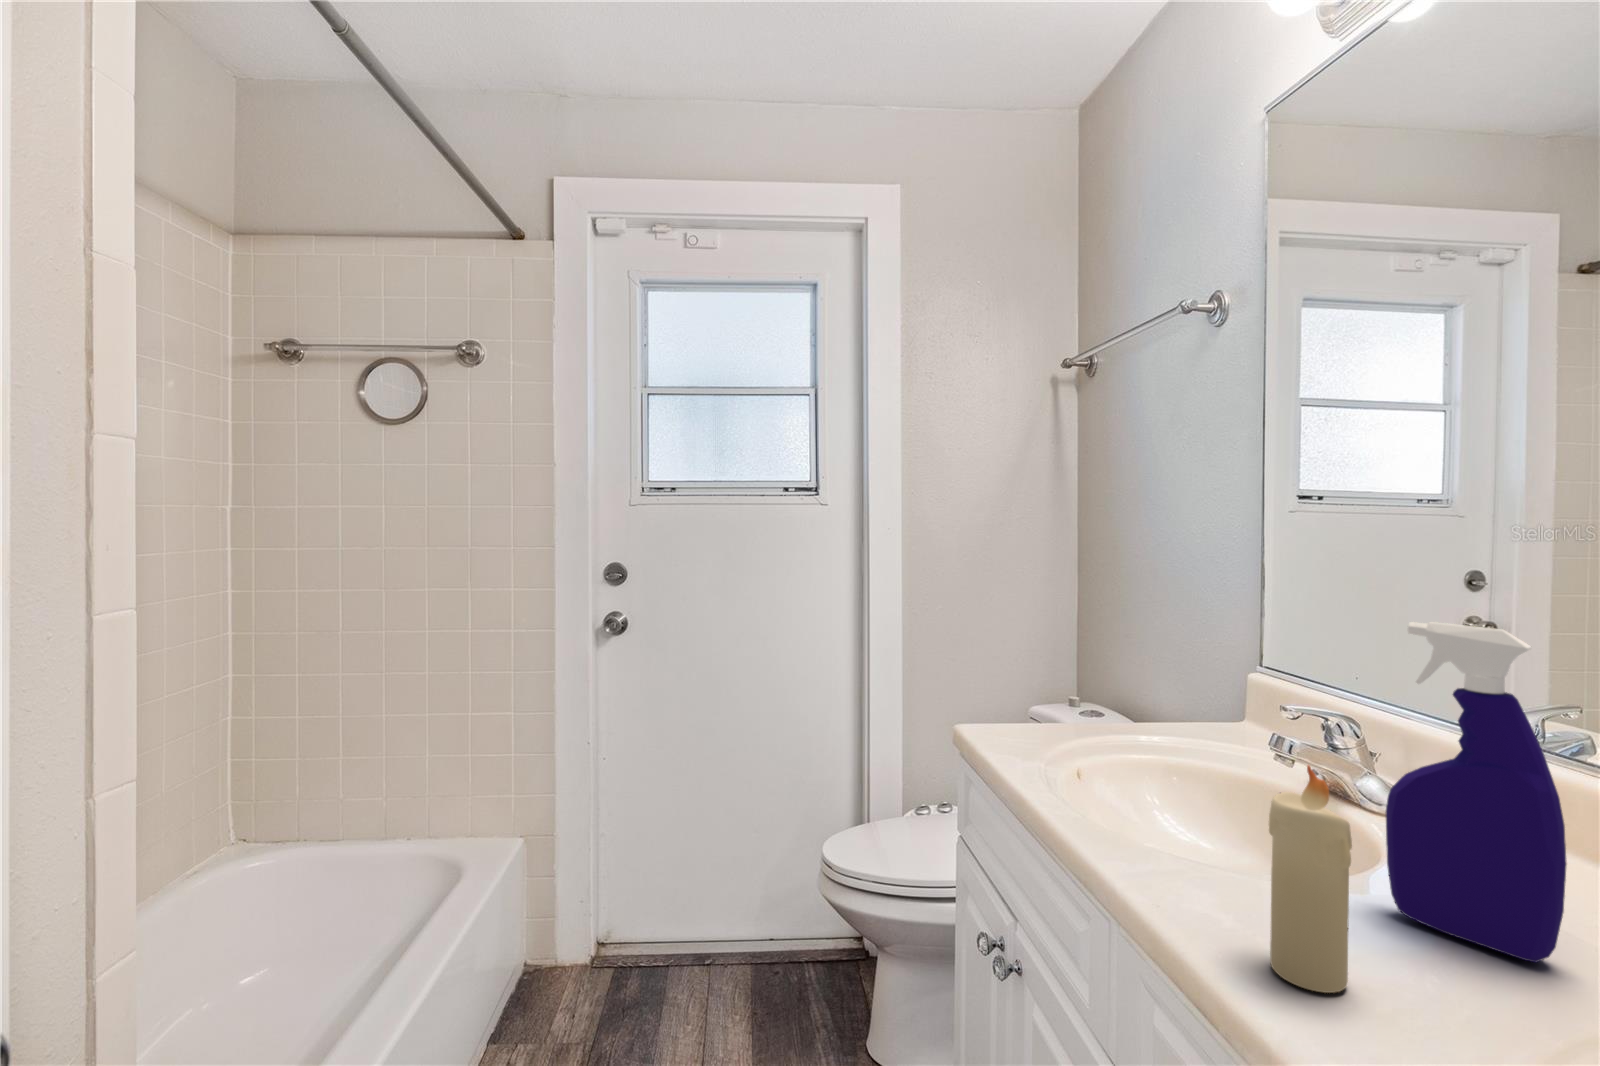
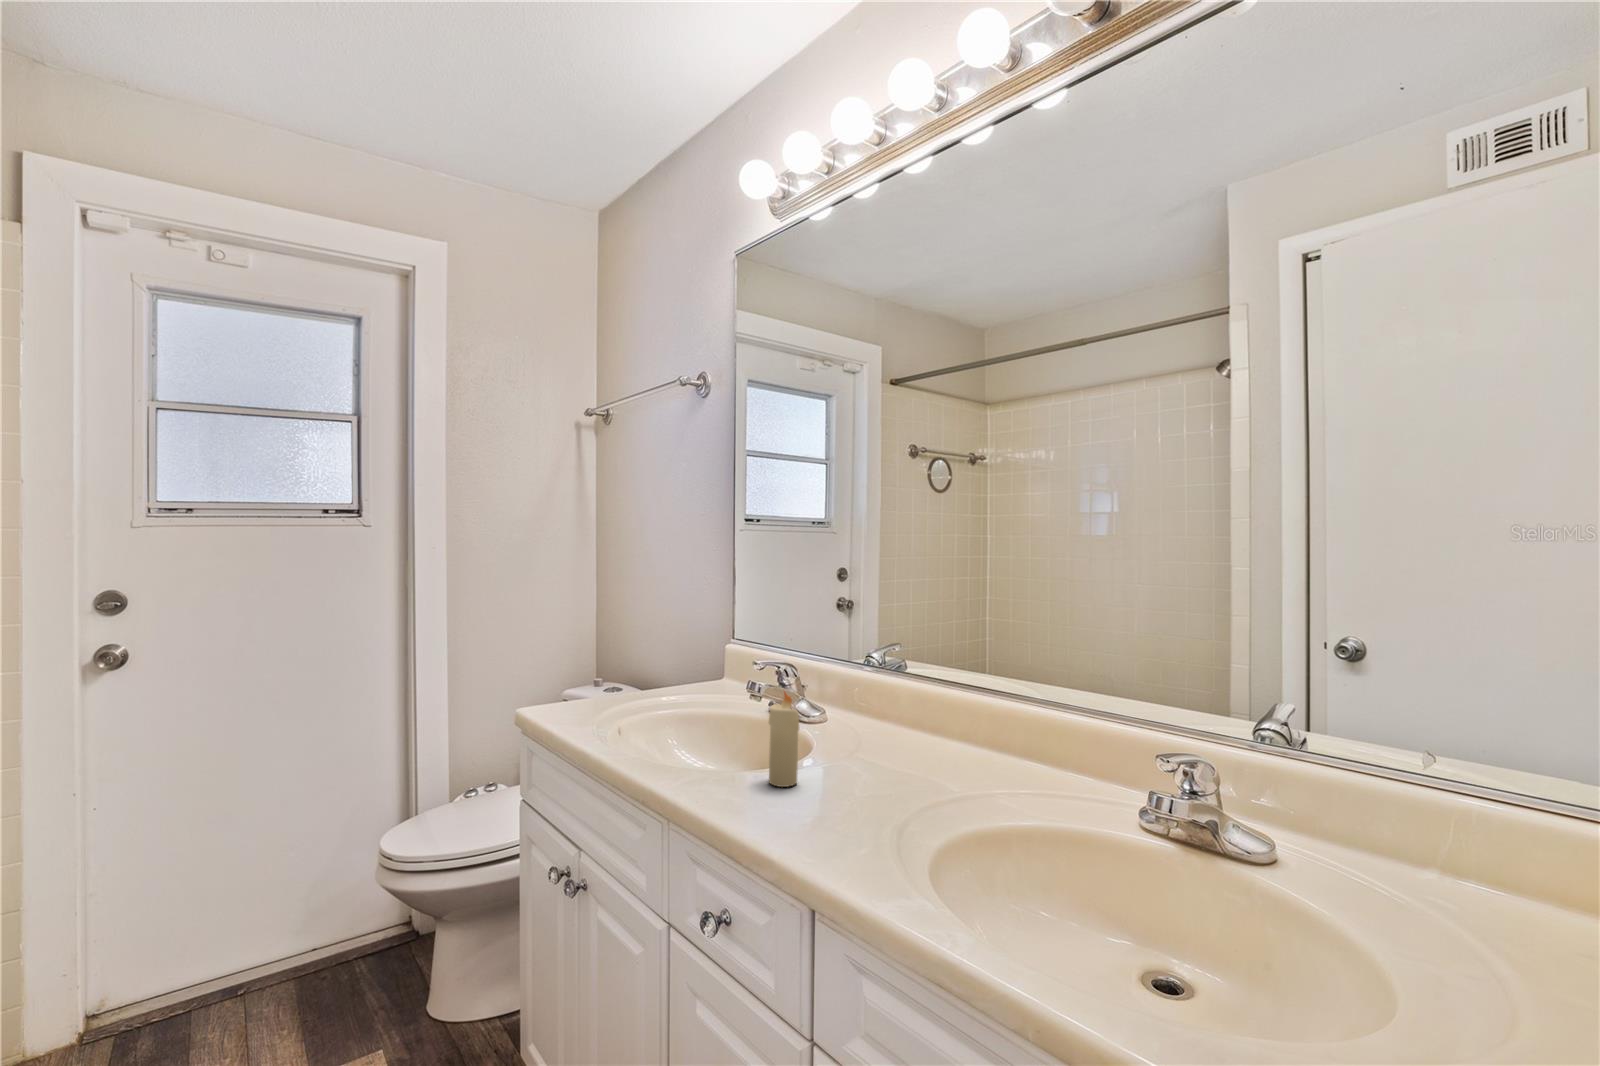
spray bottle: present [1385,622,1567,962] -> none [806,621,865,760]

